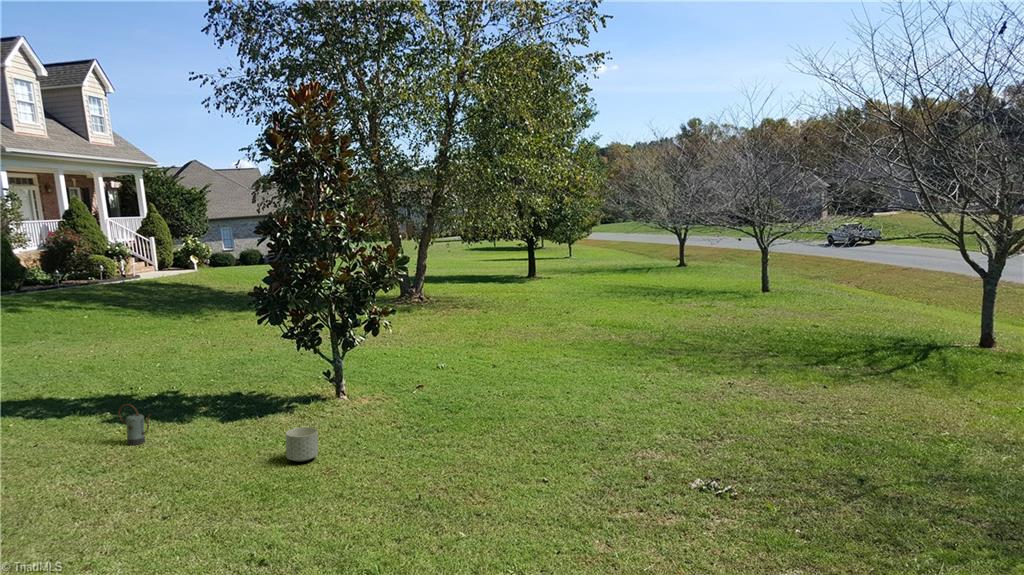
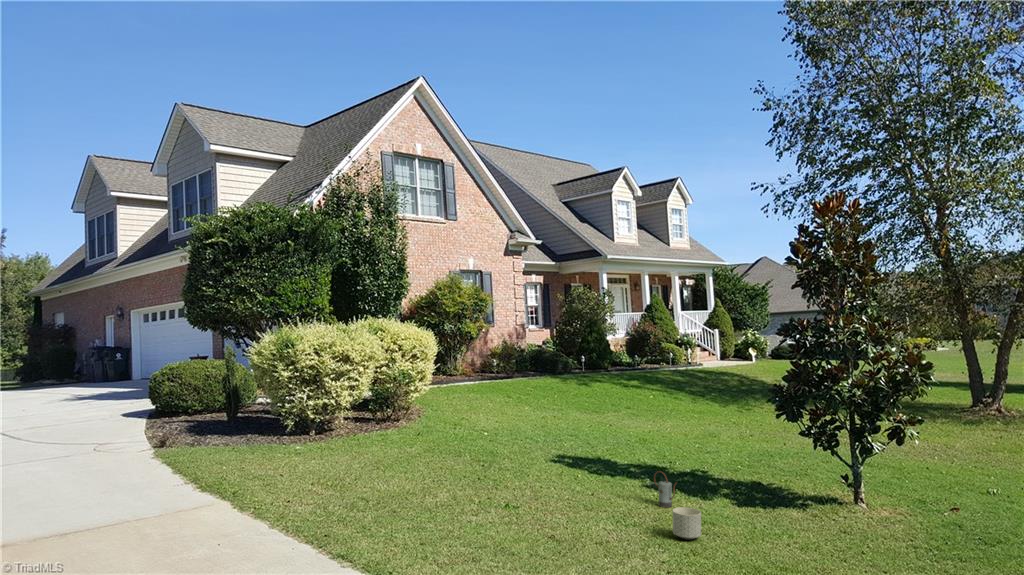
planter: present [286,427,318,462] -> present [673,507,701,540]

